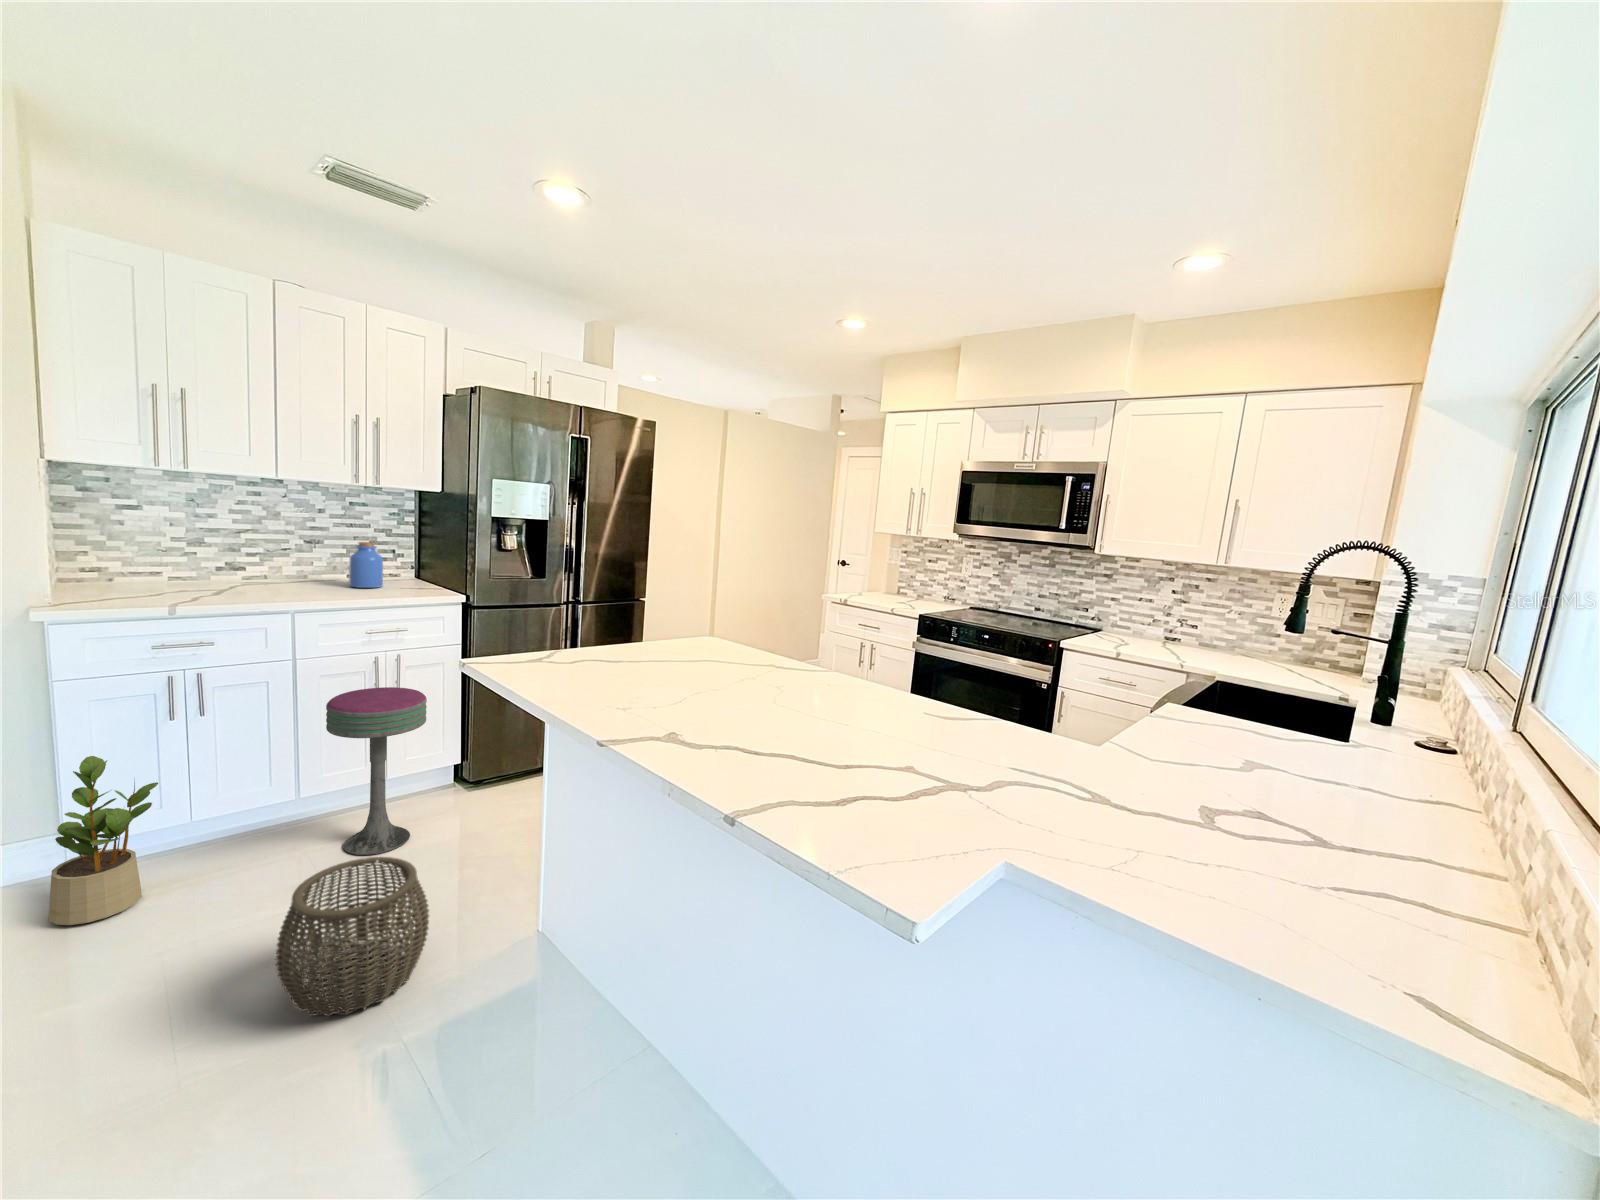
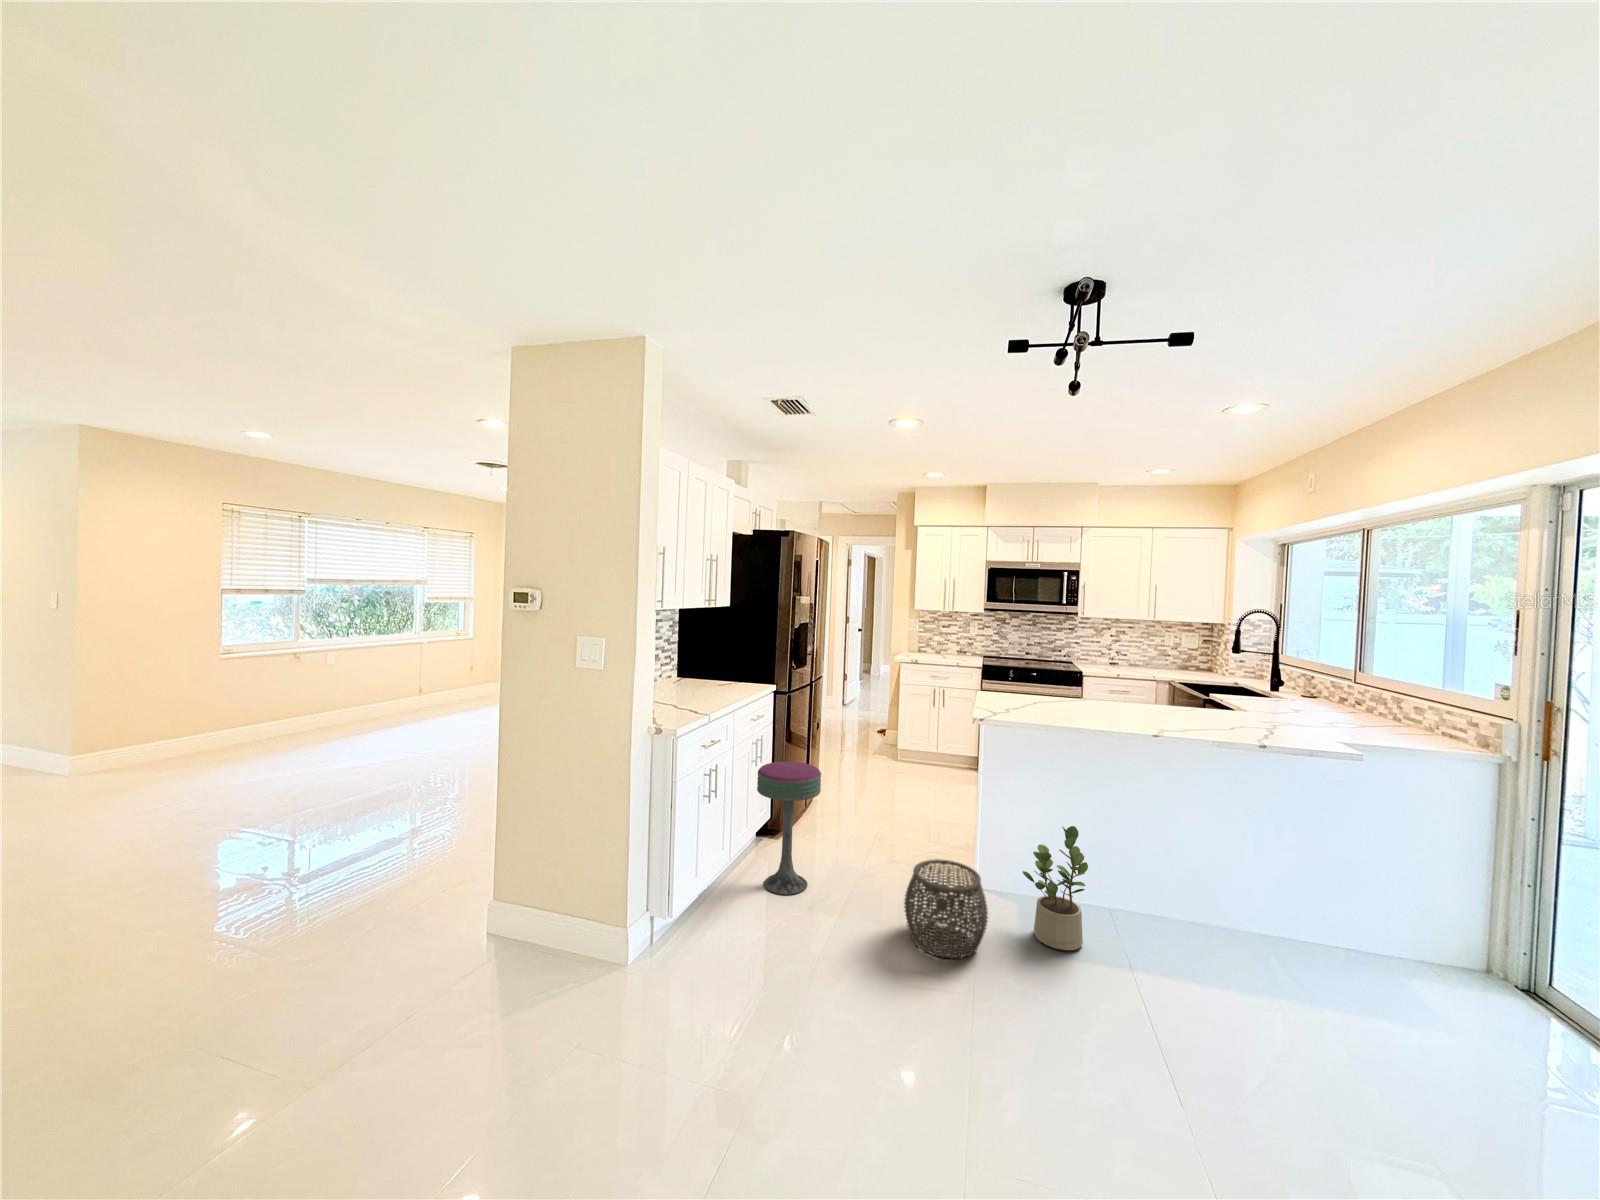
jar: present [349,542,383,588] -> none [685,652,708,690]
potted plant: present [49,756,158,925] -> present [1023,826,1088,950]

